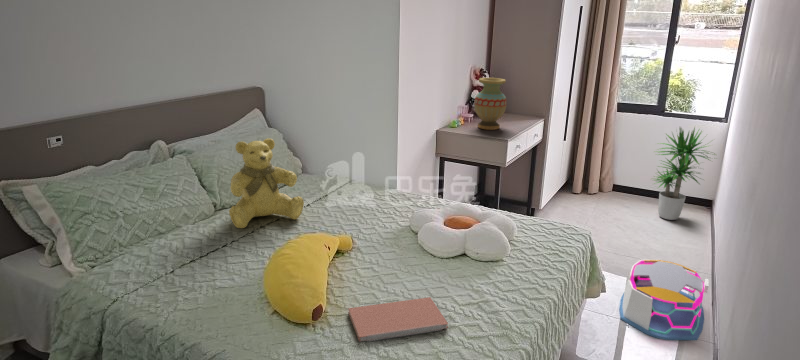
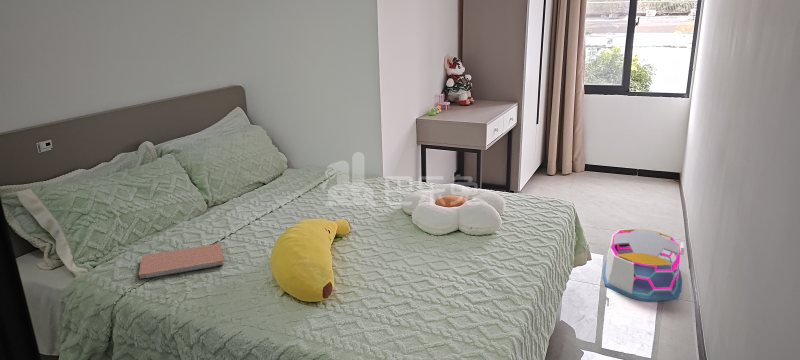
vase: present [474,78,507,130] -> none [451,65,482,116]
potted plant: present [655,128,709,220] -> none [619,102,683,193]
teddy bear: present [229,138,304,228] -> none [224,132,297,221]
notebook: present [348,297,448,342] -> present [139,243,224,279]

